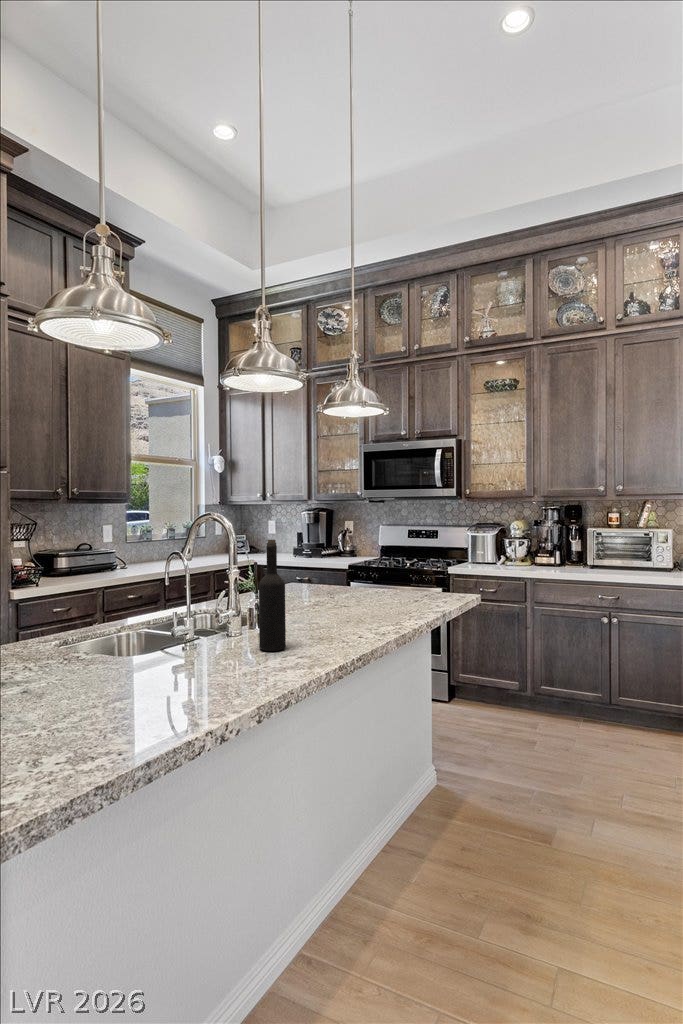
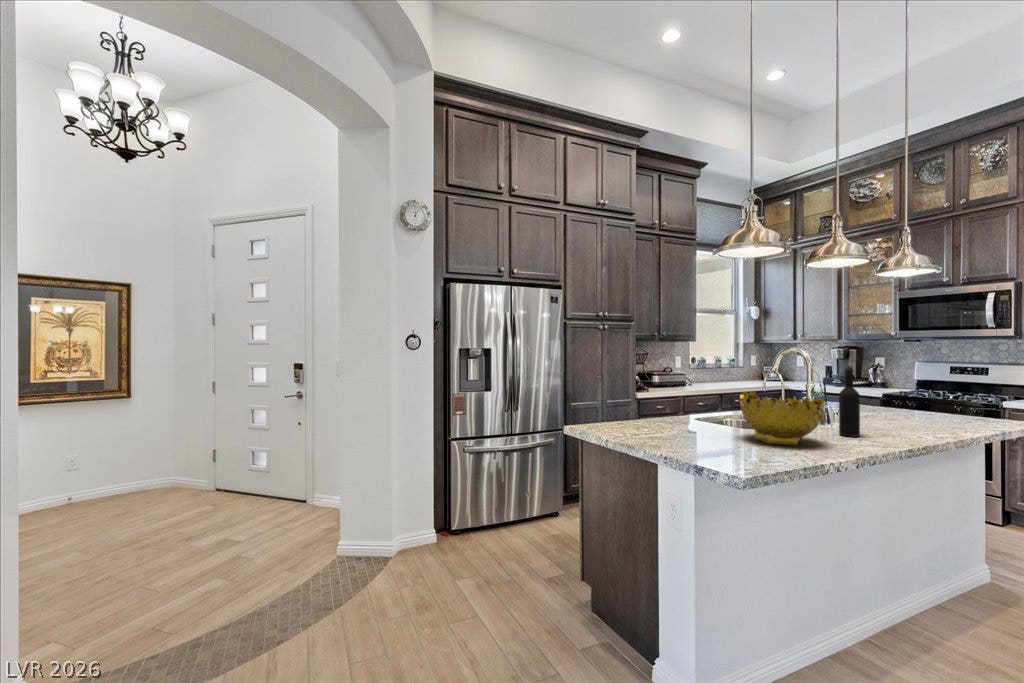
decorative bowl: none [80,595,222,695] -> present [740,392,824,445]

